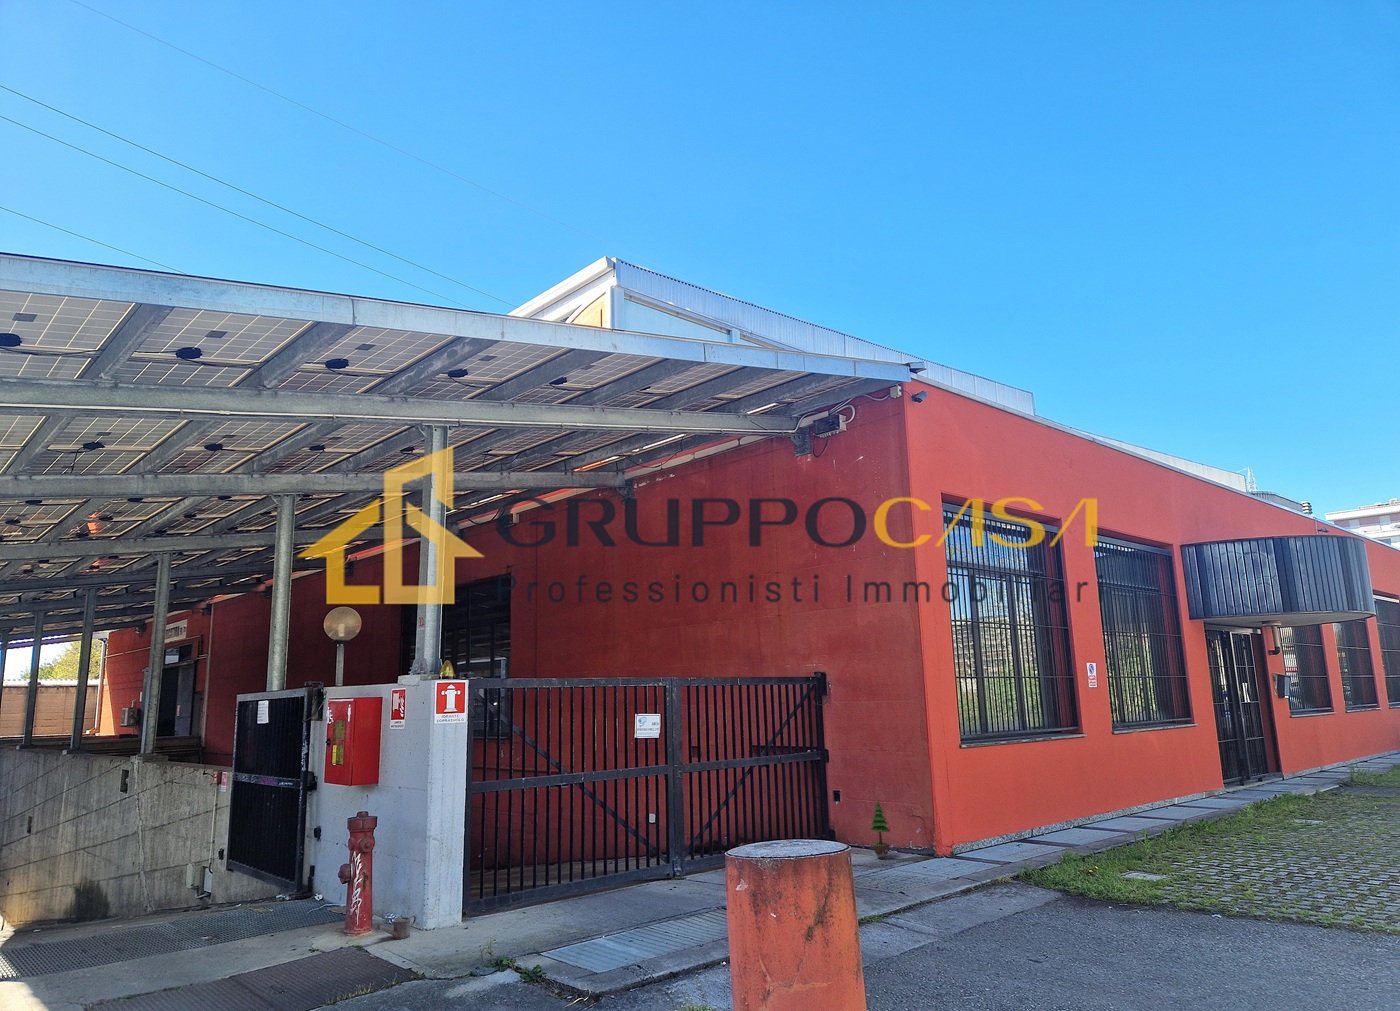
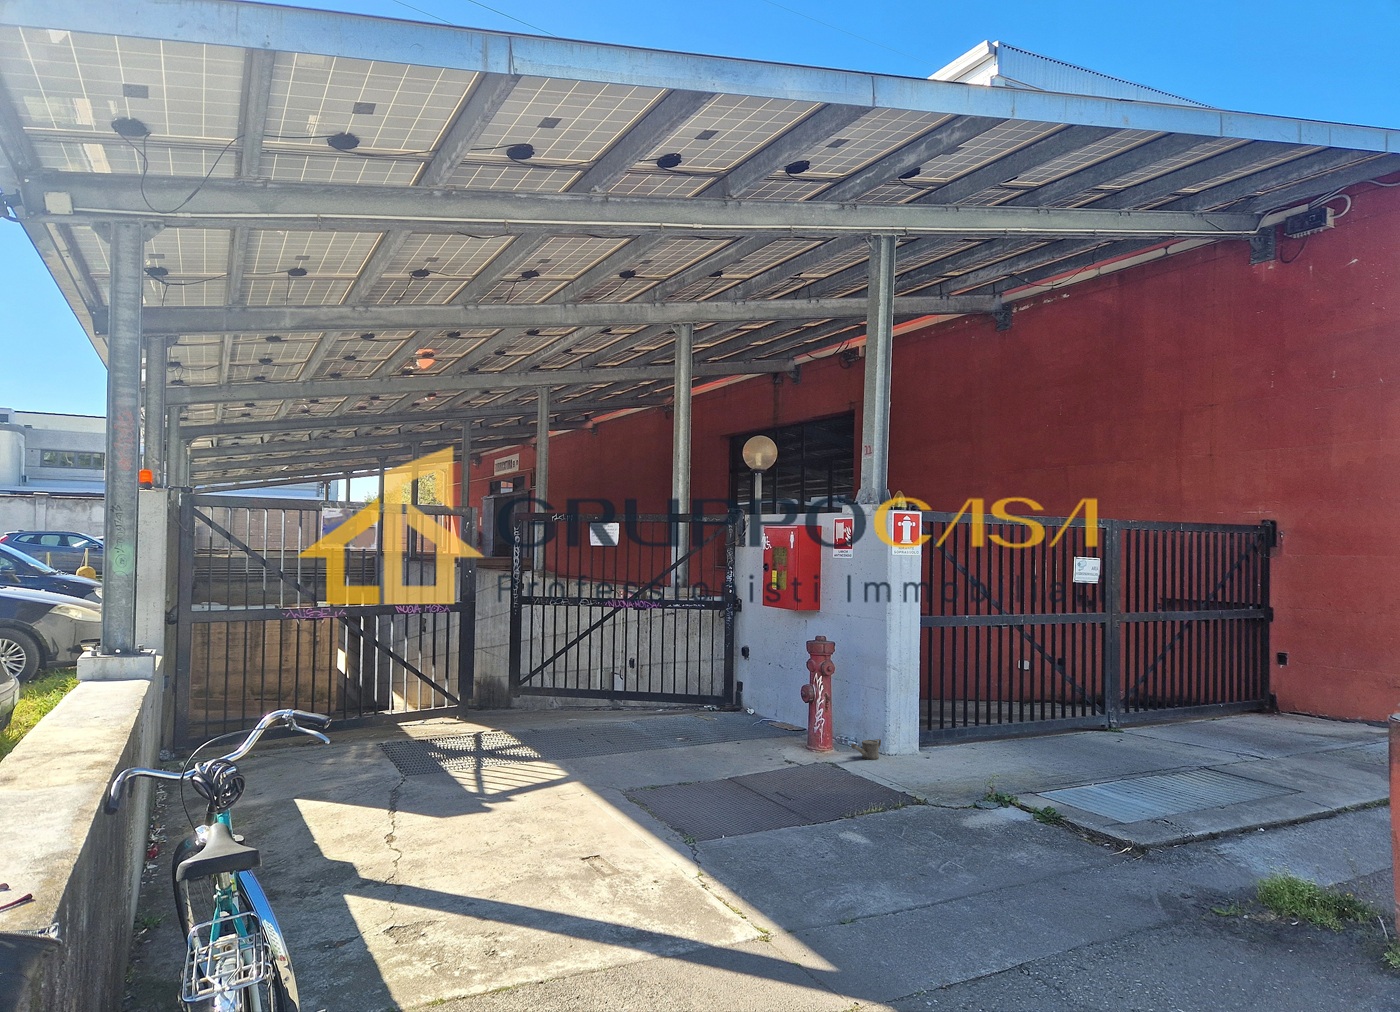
potted tree: present [870,800,890,858] -> none [1341,663,1370,728]

